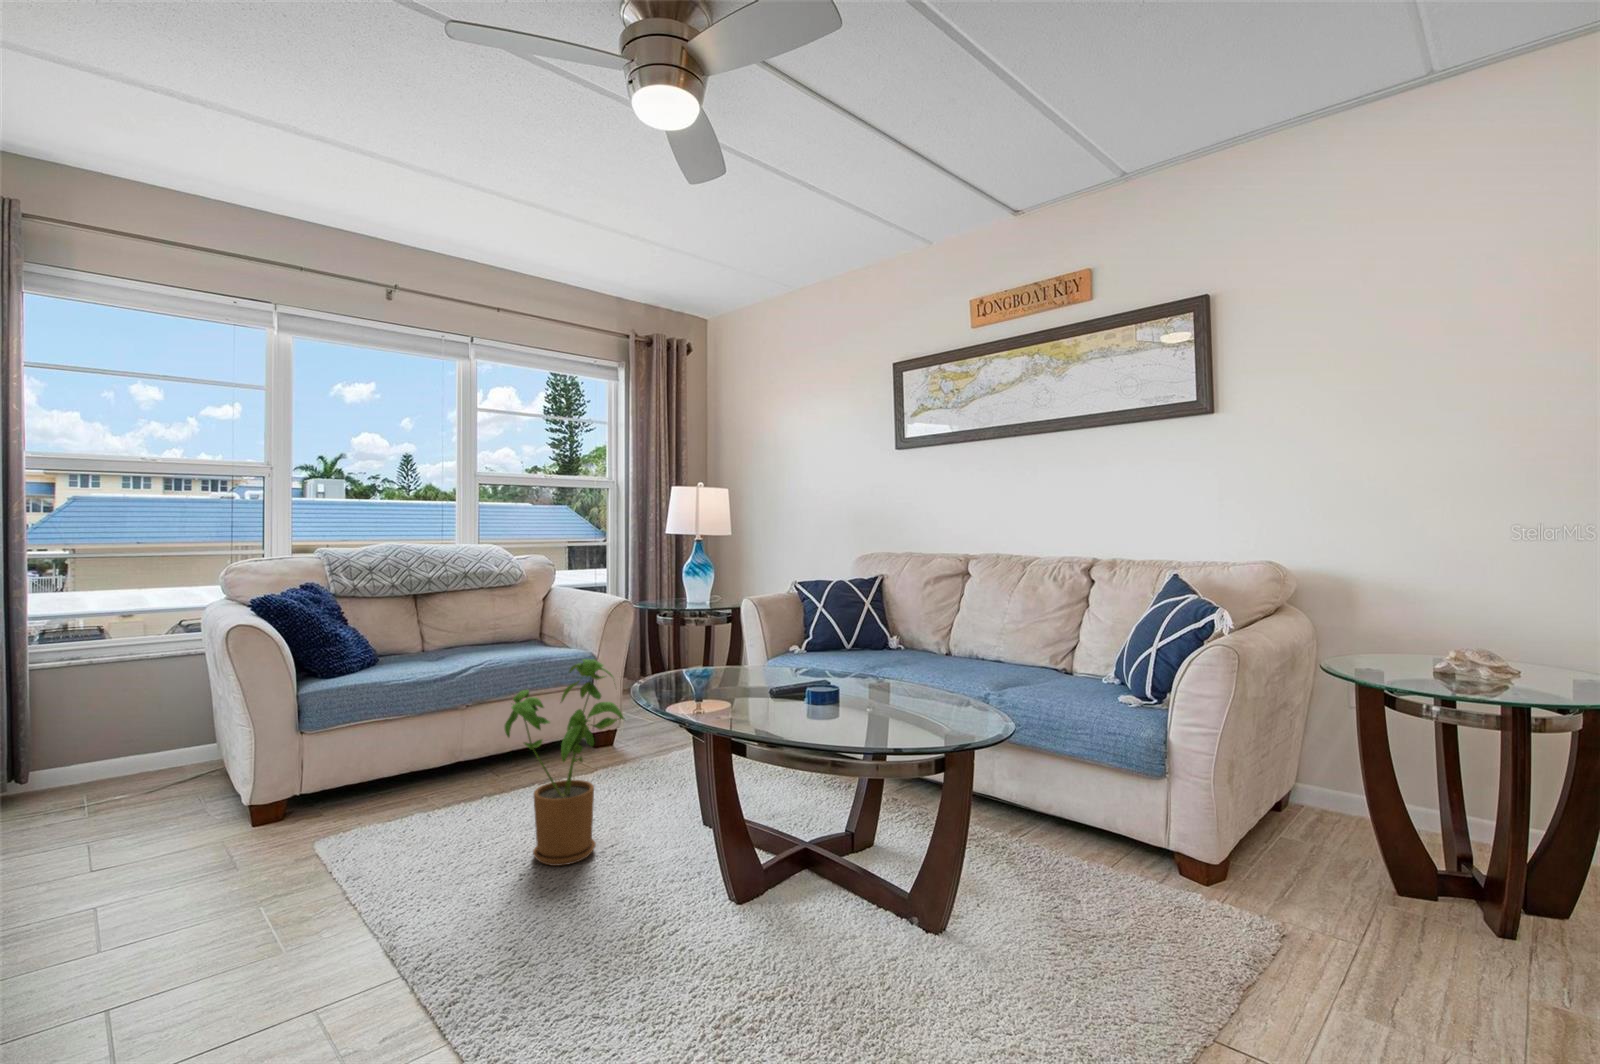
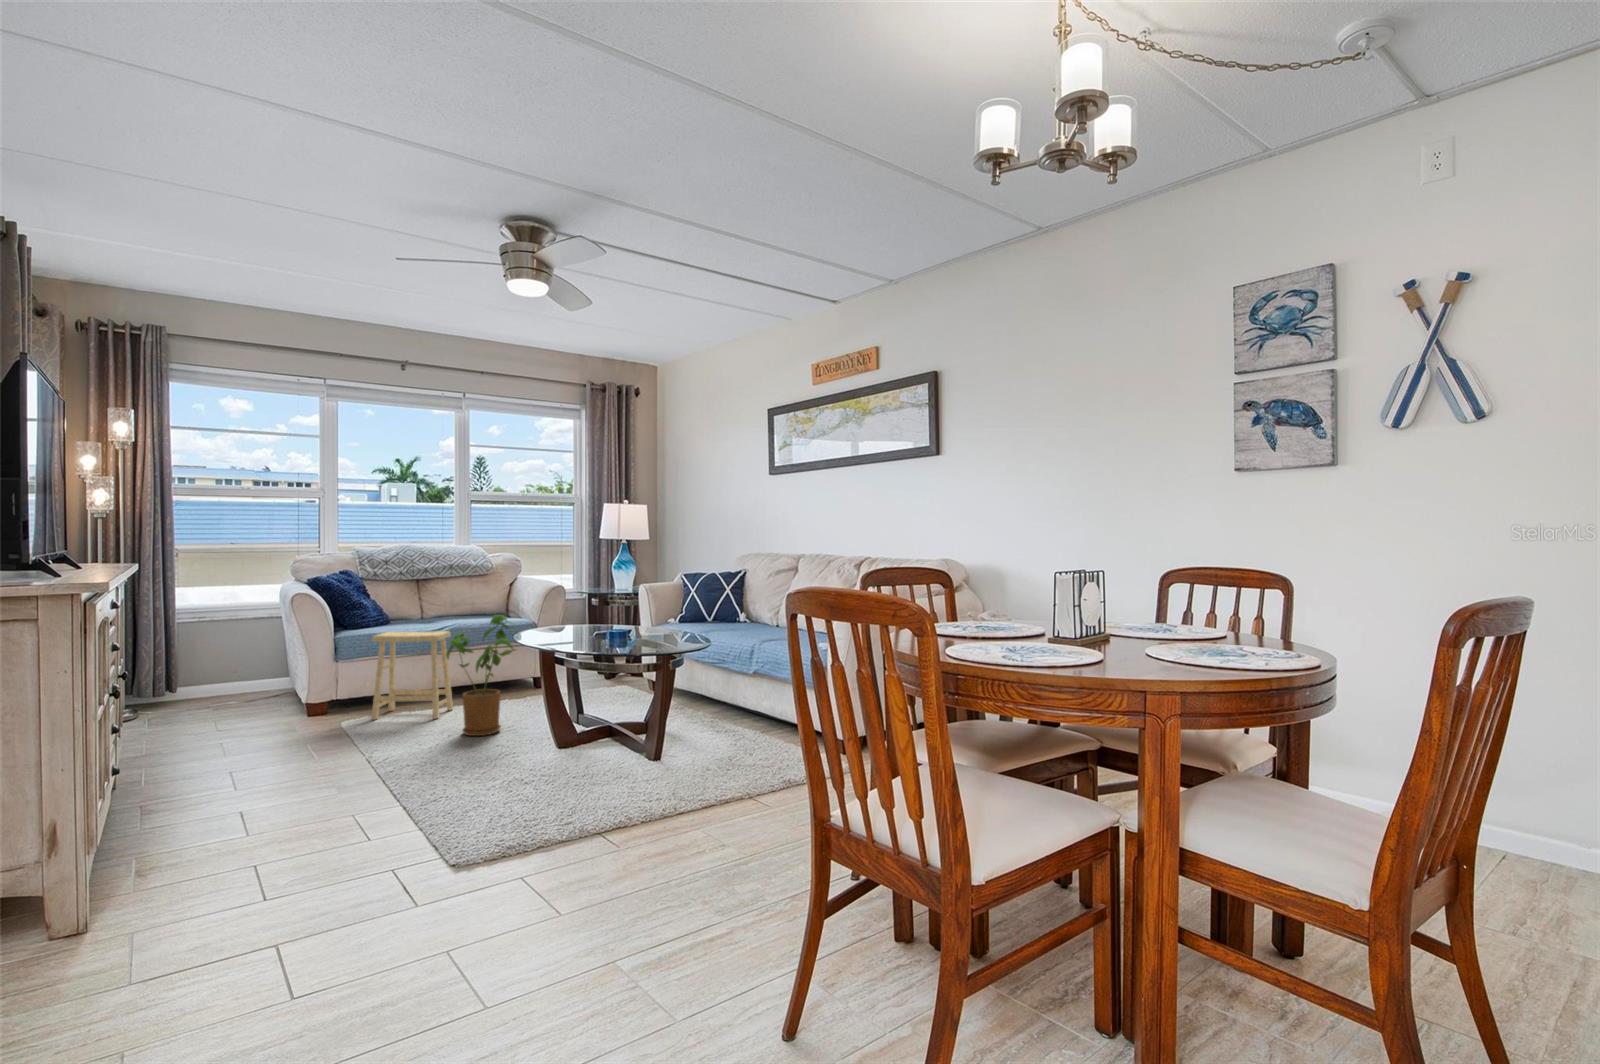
footstool: none [366,679,493,830] -> present [372,631,453,720]

